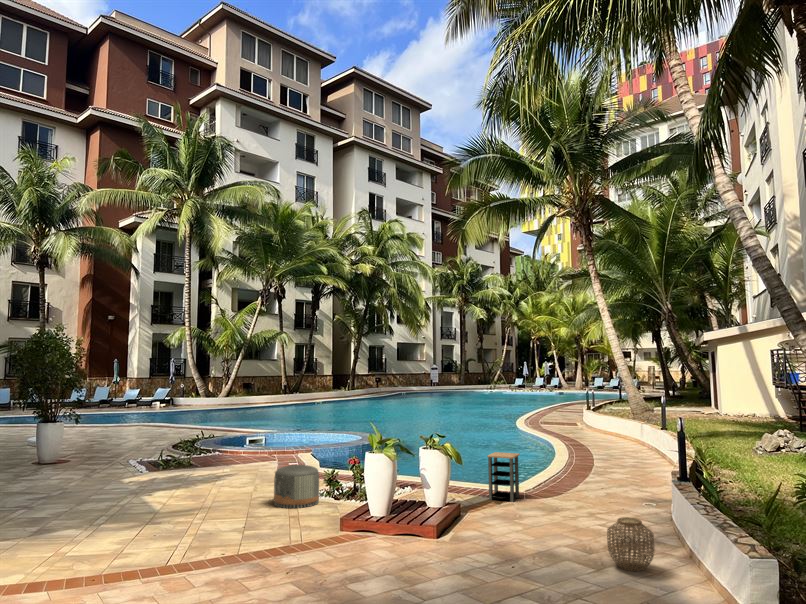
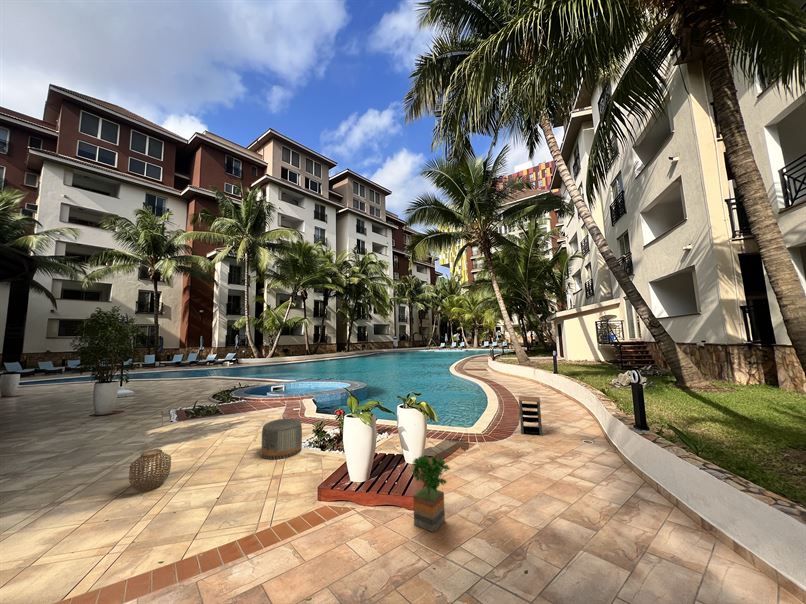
side table: present [487,452,520,502] -> present [519,396,542,436]
potted tree: none [446,489,485,557] -> present [412,456,450,532]
woven basket: present [607,517,654,571] -> present [129,449,171,491]

